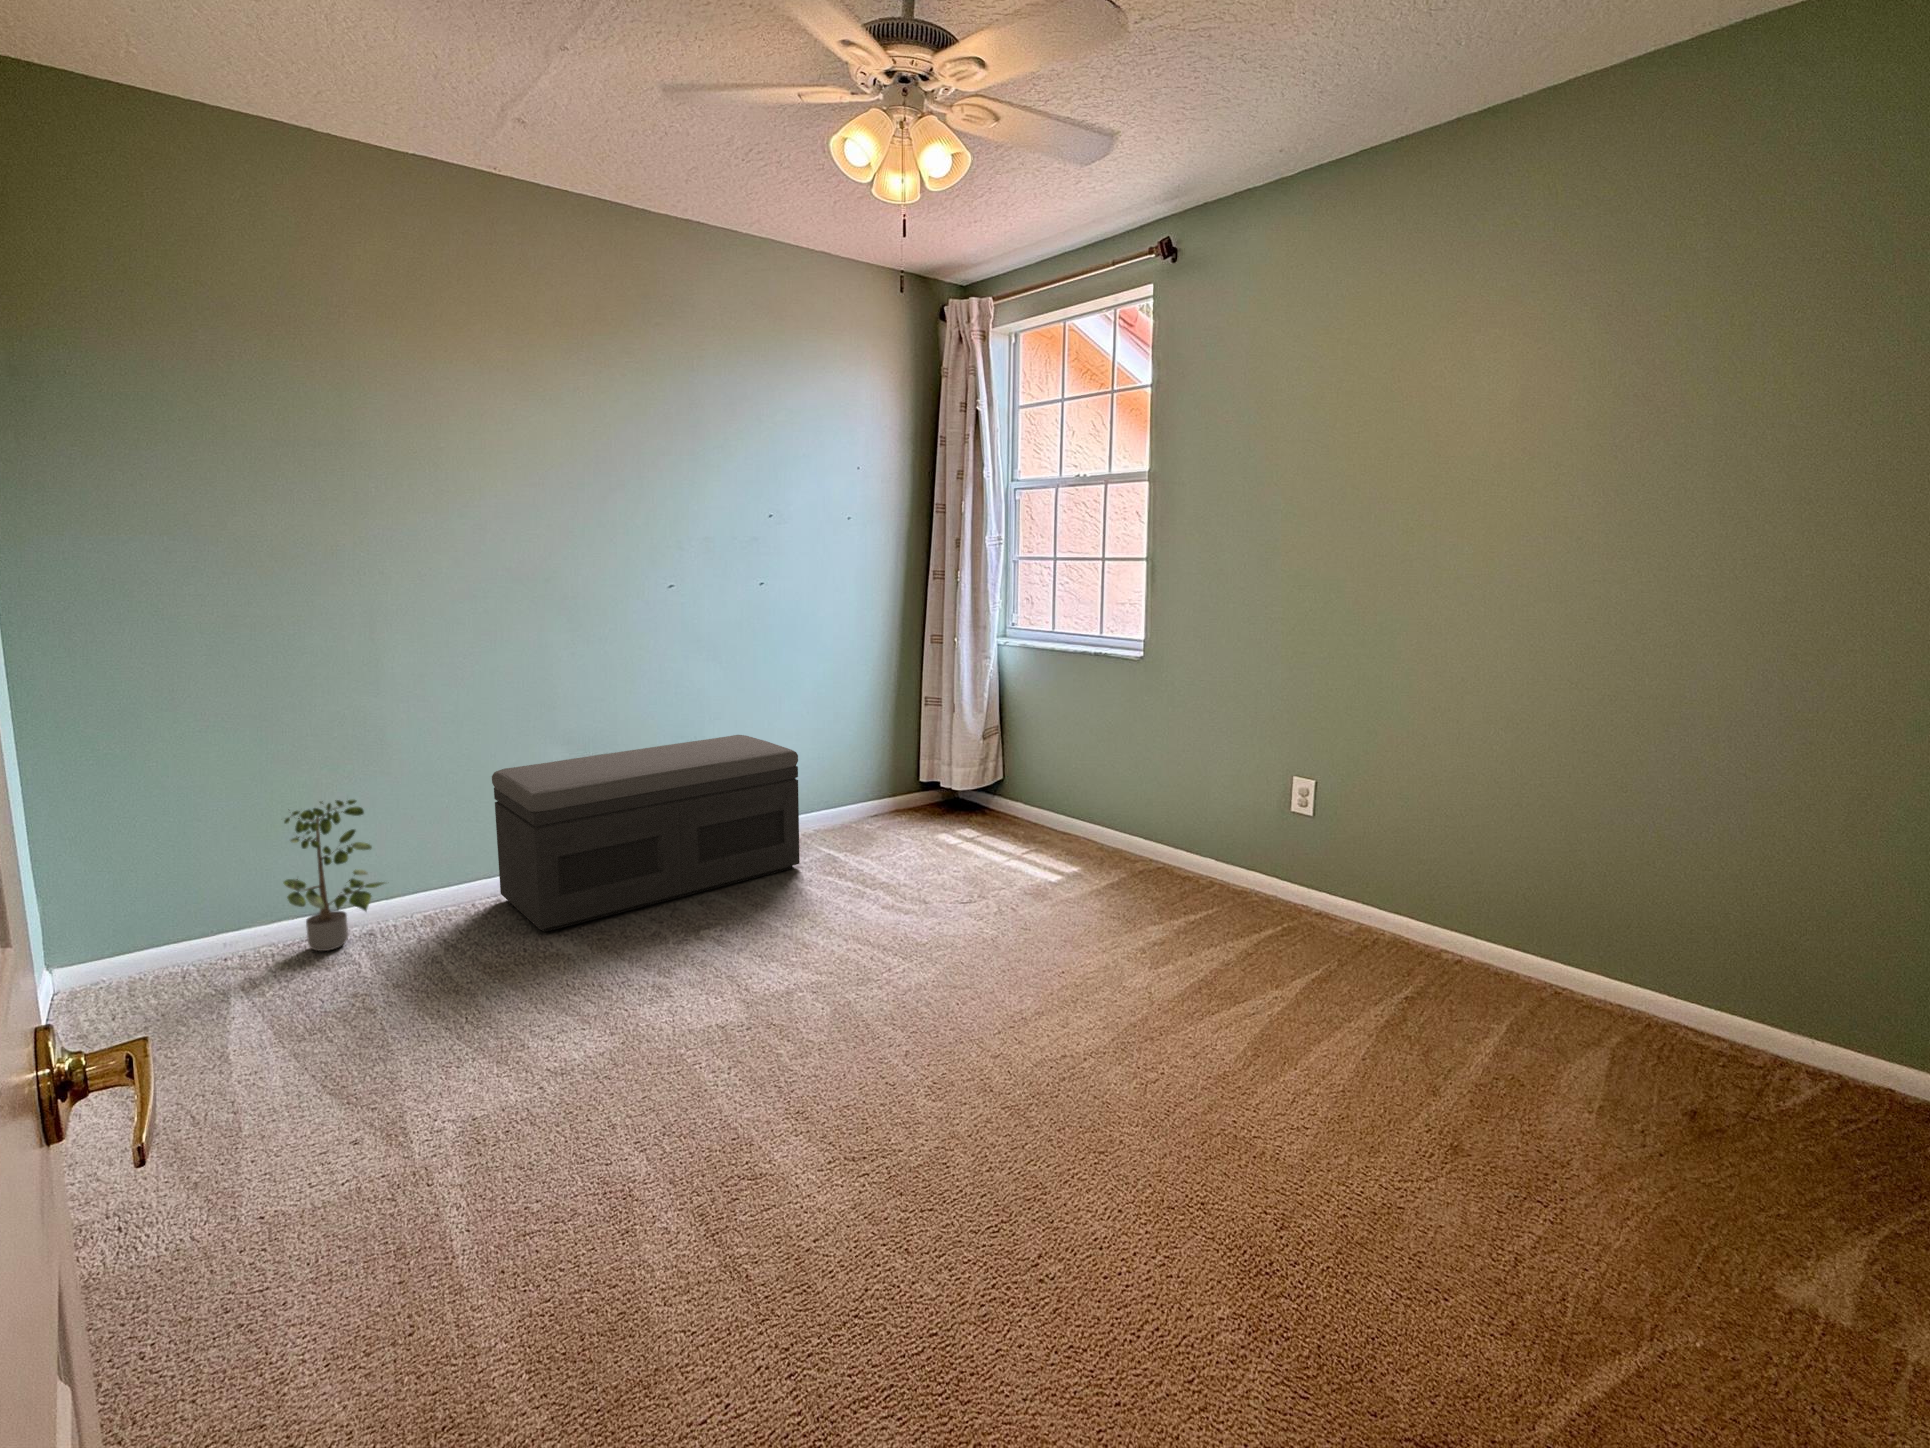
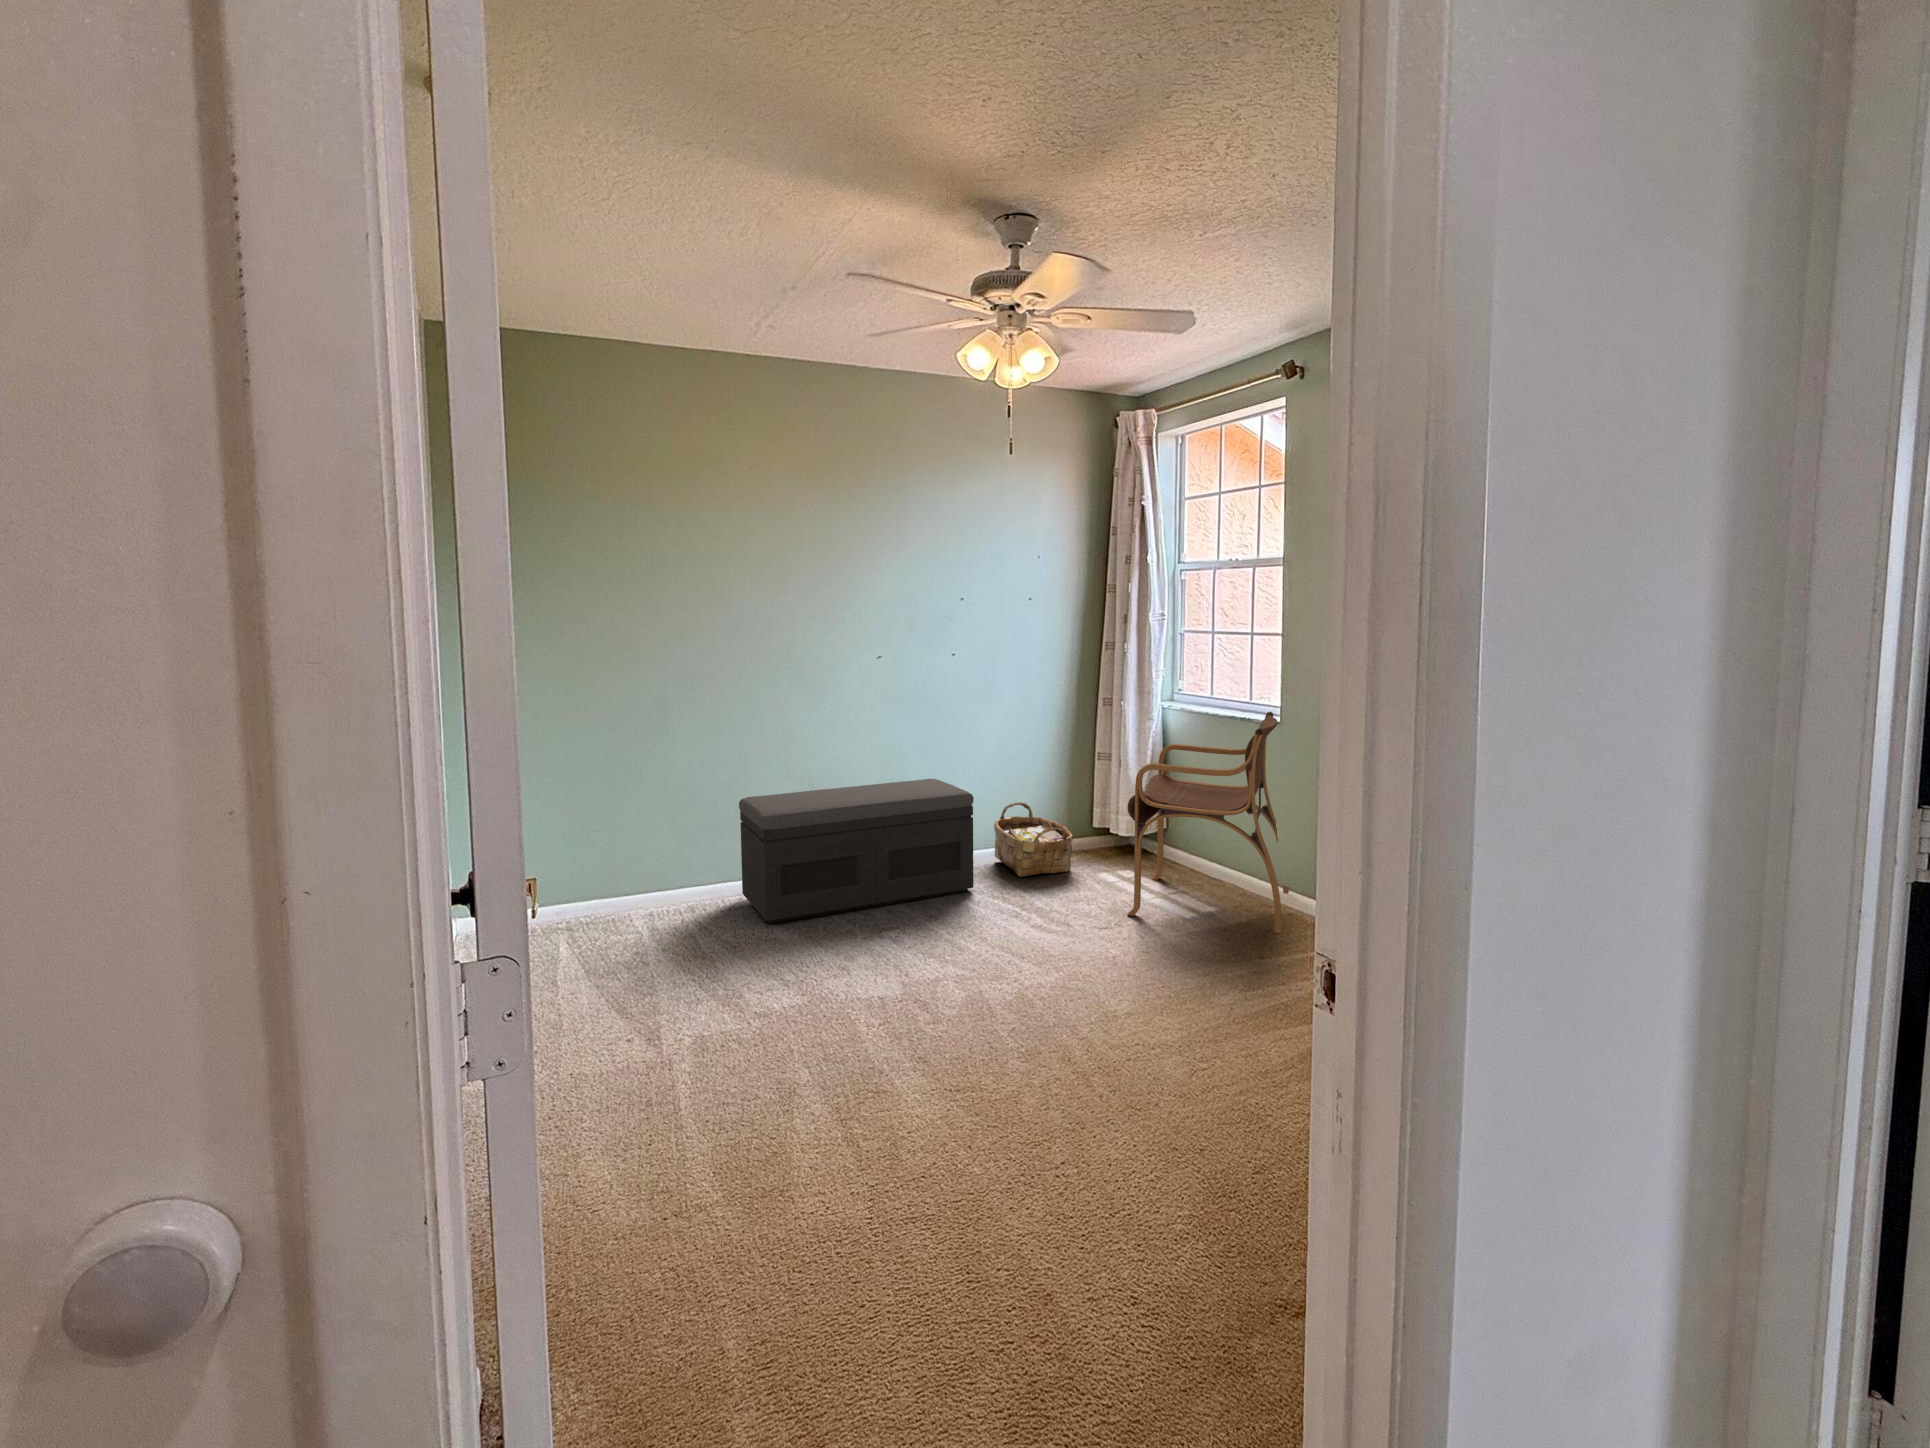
armchair: none [988,645,1164,893] -> present [1127,712,1289,933]
woven basket: none [813,758,908,846] -> present [994,802,1073,877]
potted plant: present [284,800,384,951] -> none [595,810,666,924]

